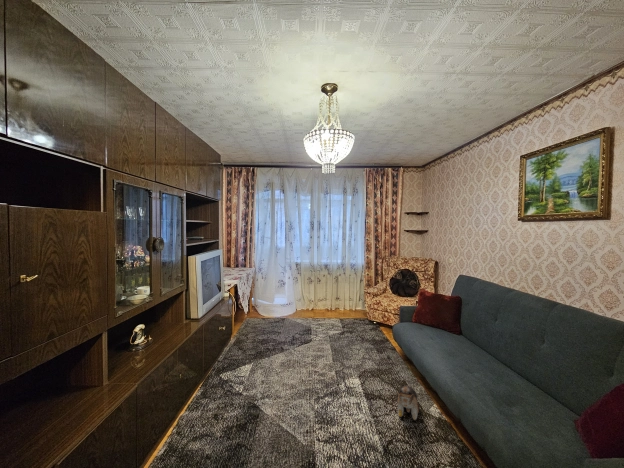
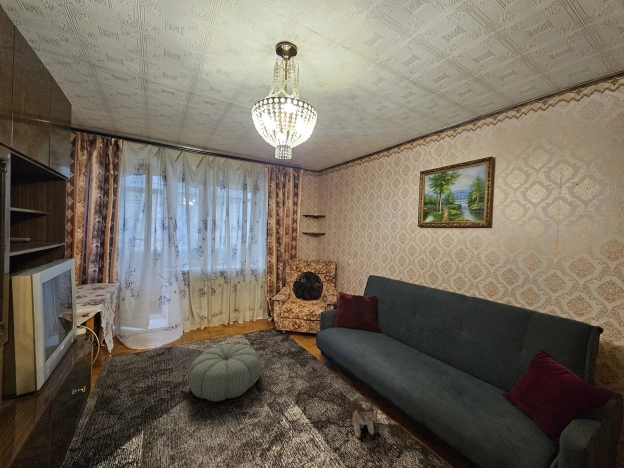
pouf: none [286,320,339,359] -> present [188,344,260,401]

